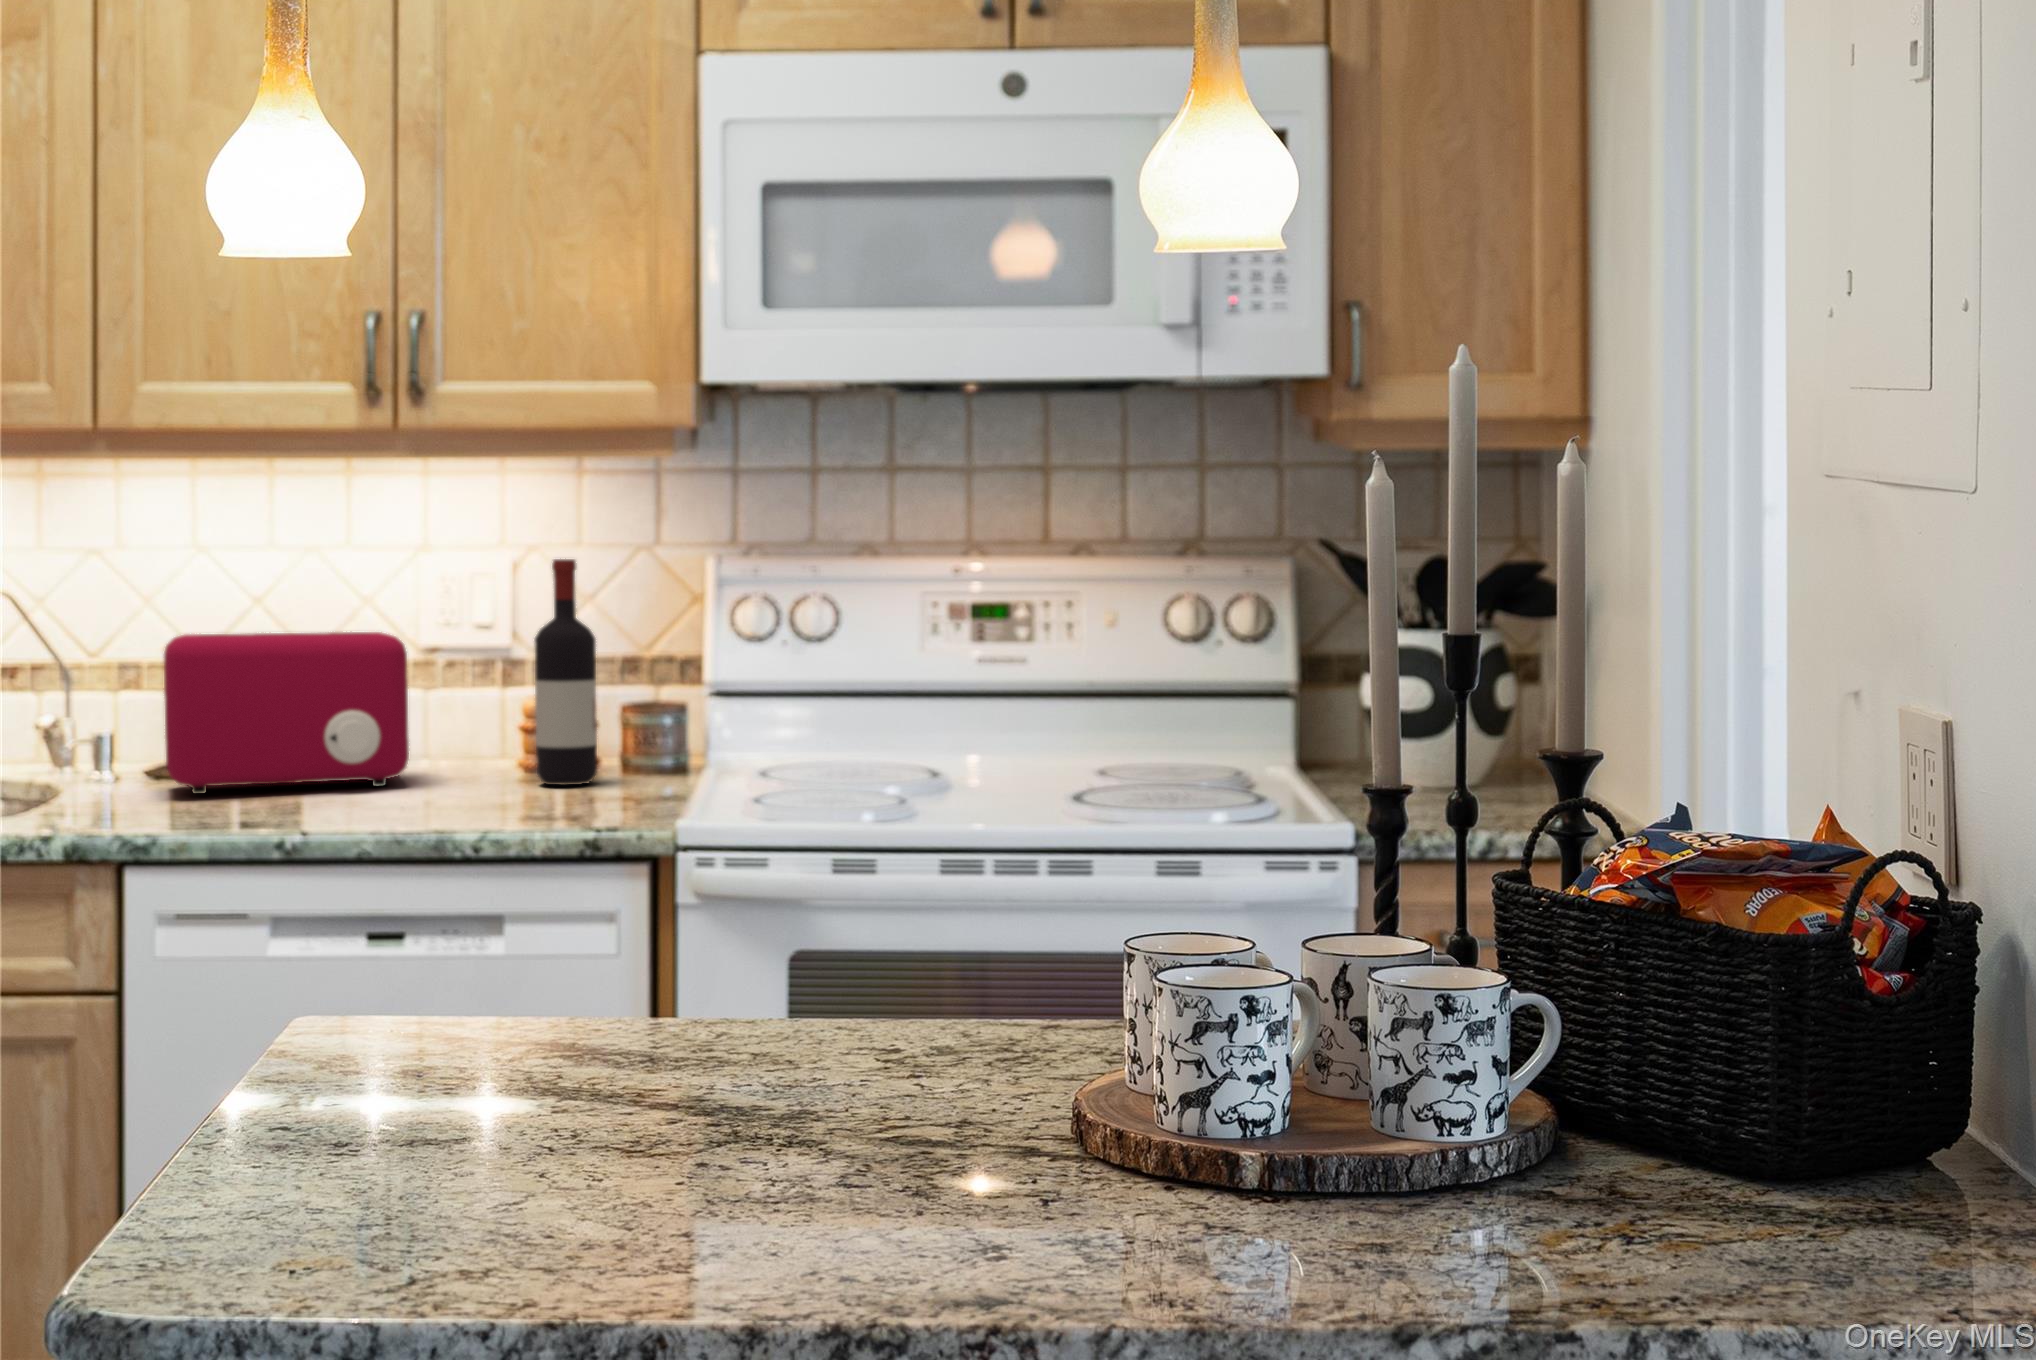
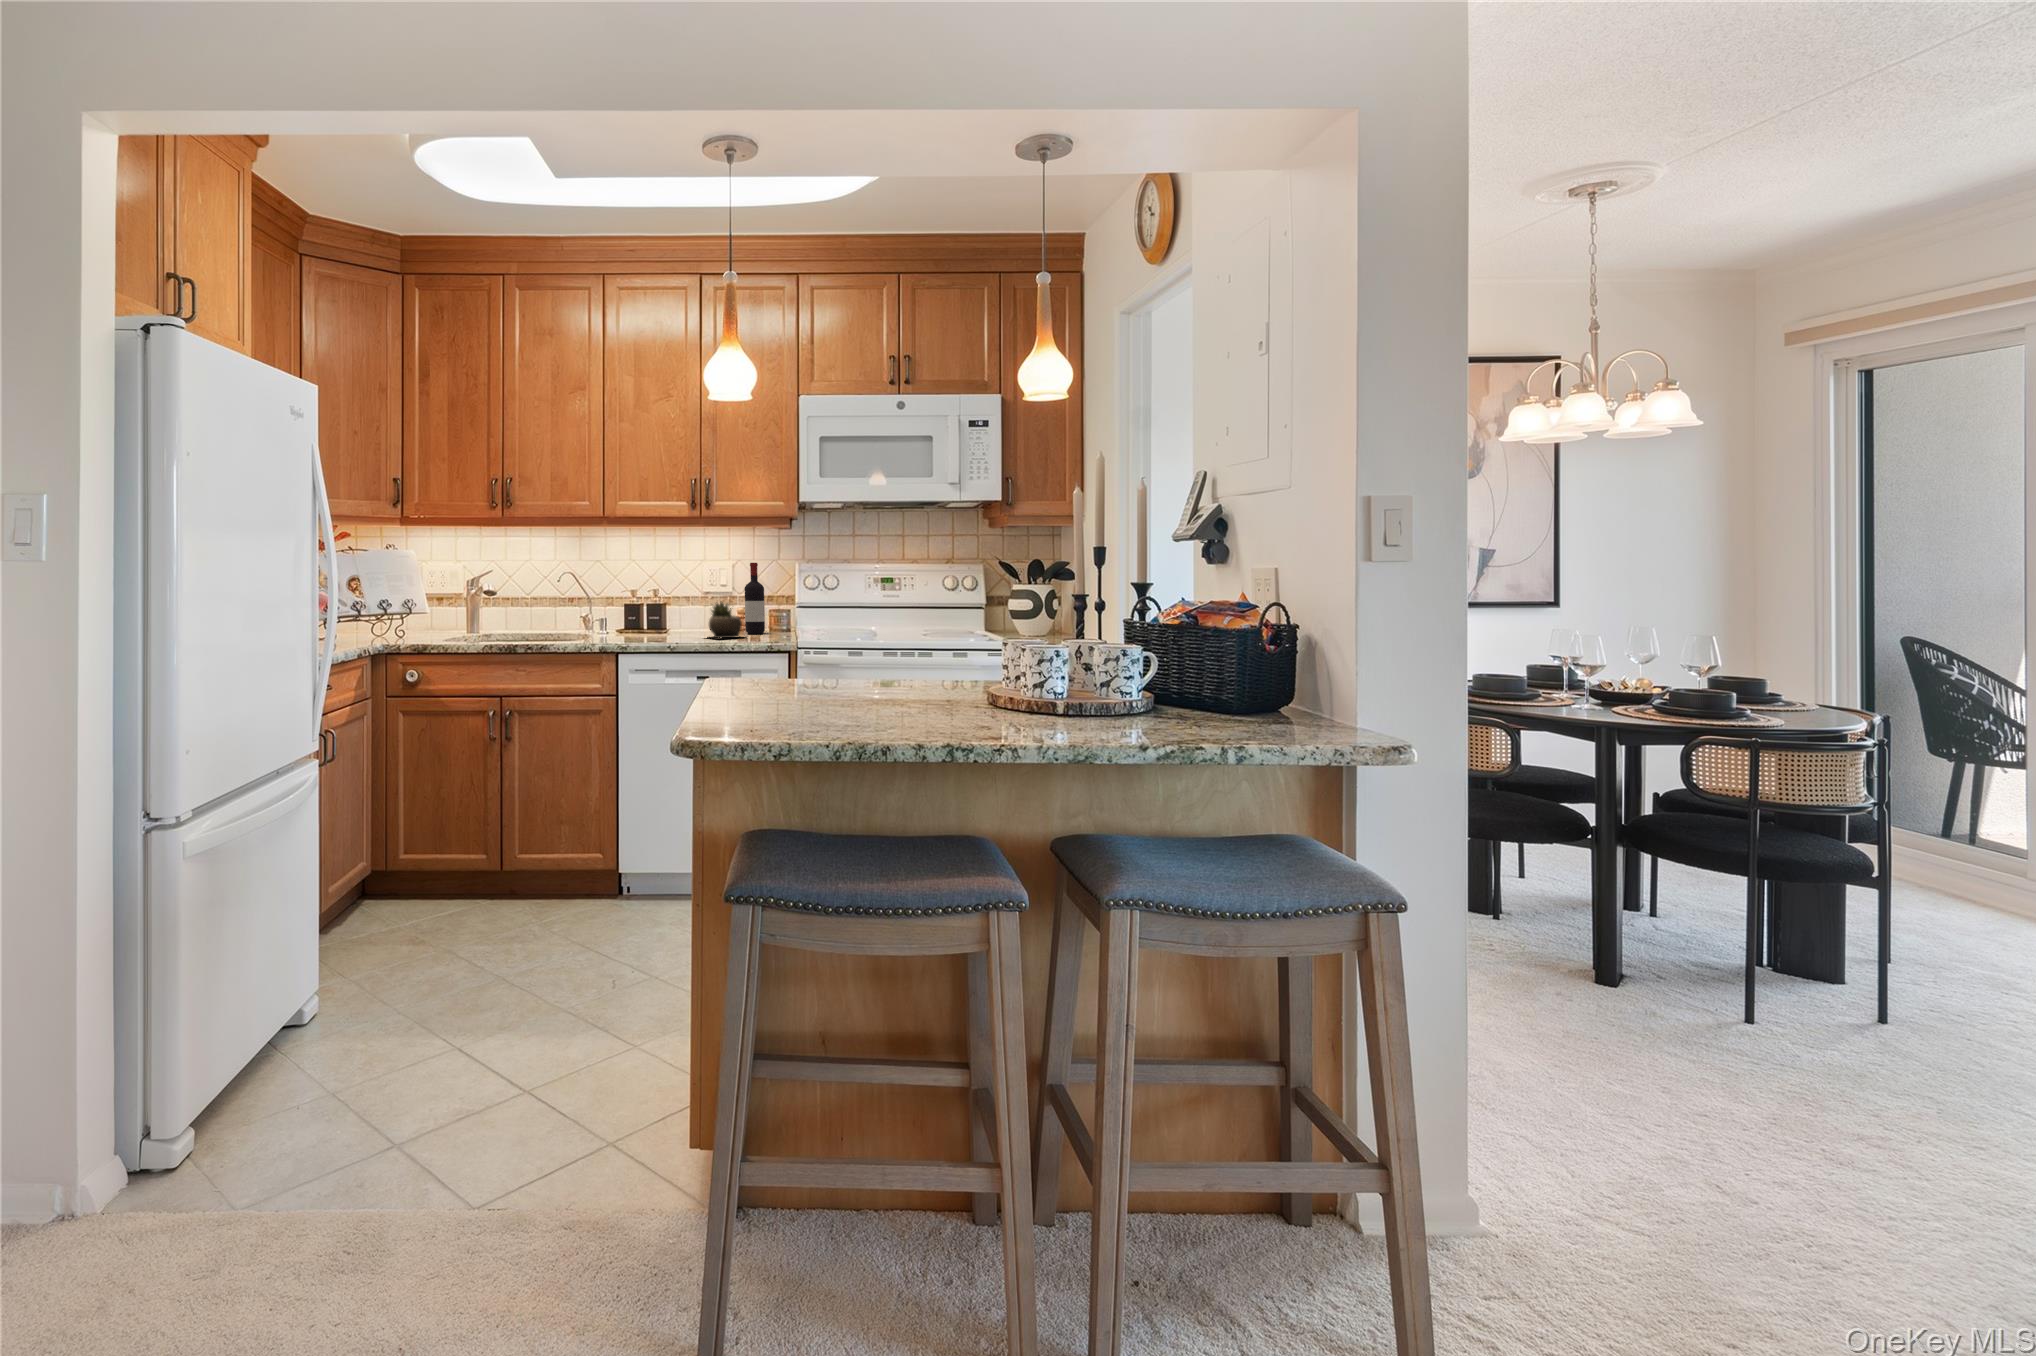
toaster: present [164,632,409,794] -> none [624,585,704,635]
succulent plant: none [388,684,538,810] -> present [709,602,742,638]

